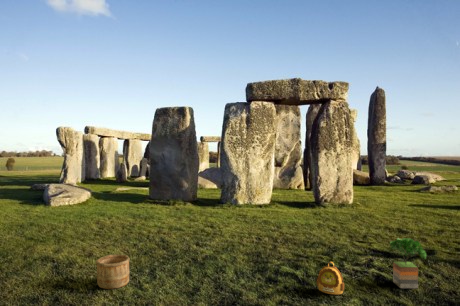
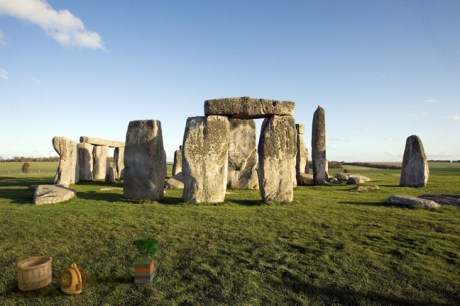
potted tree: present [390,238,426,288] -> present [132,237,159,283]
backpack: present [317,262,344,295] -> present [59,263,86,294]

